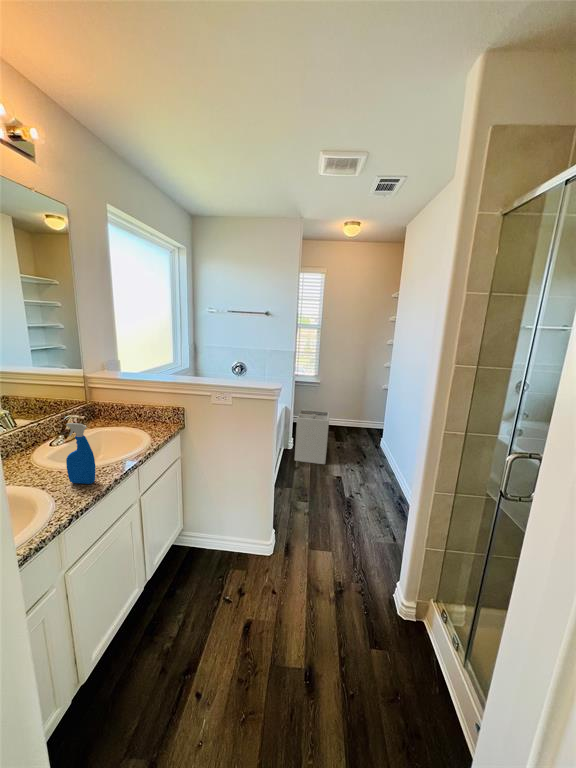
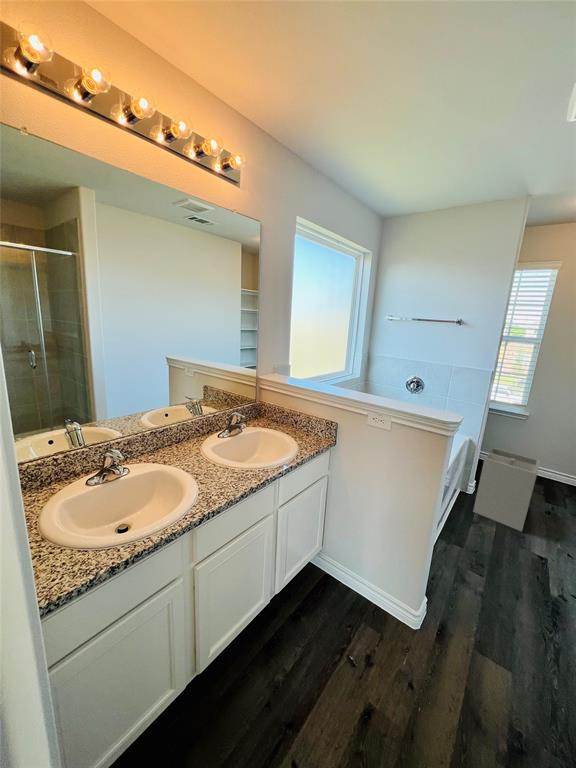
spray bottle: present [66,423,95,484] -> none [215,423,236,486]

